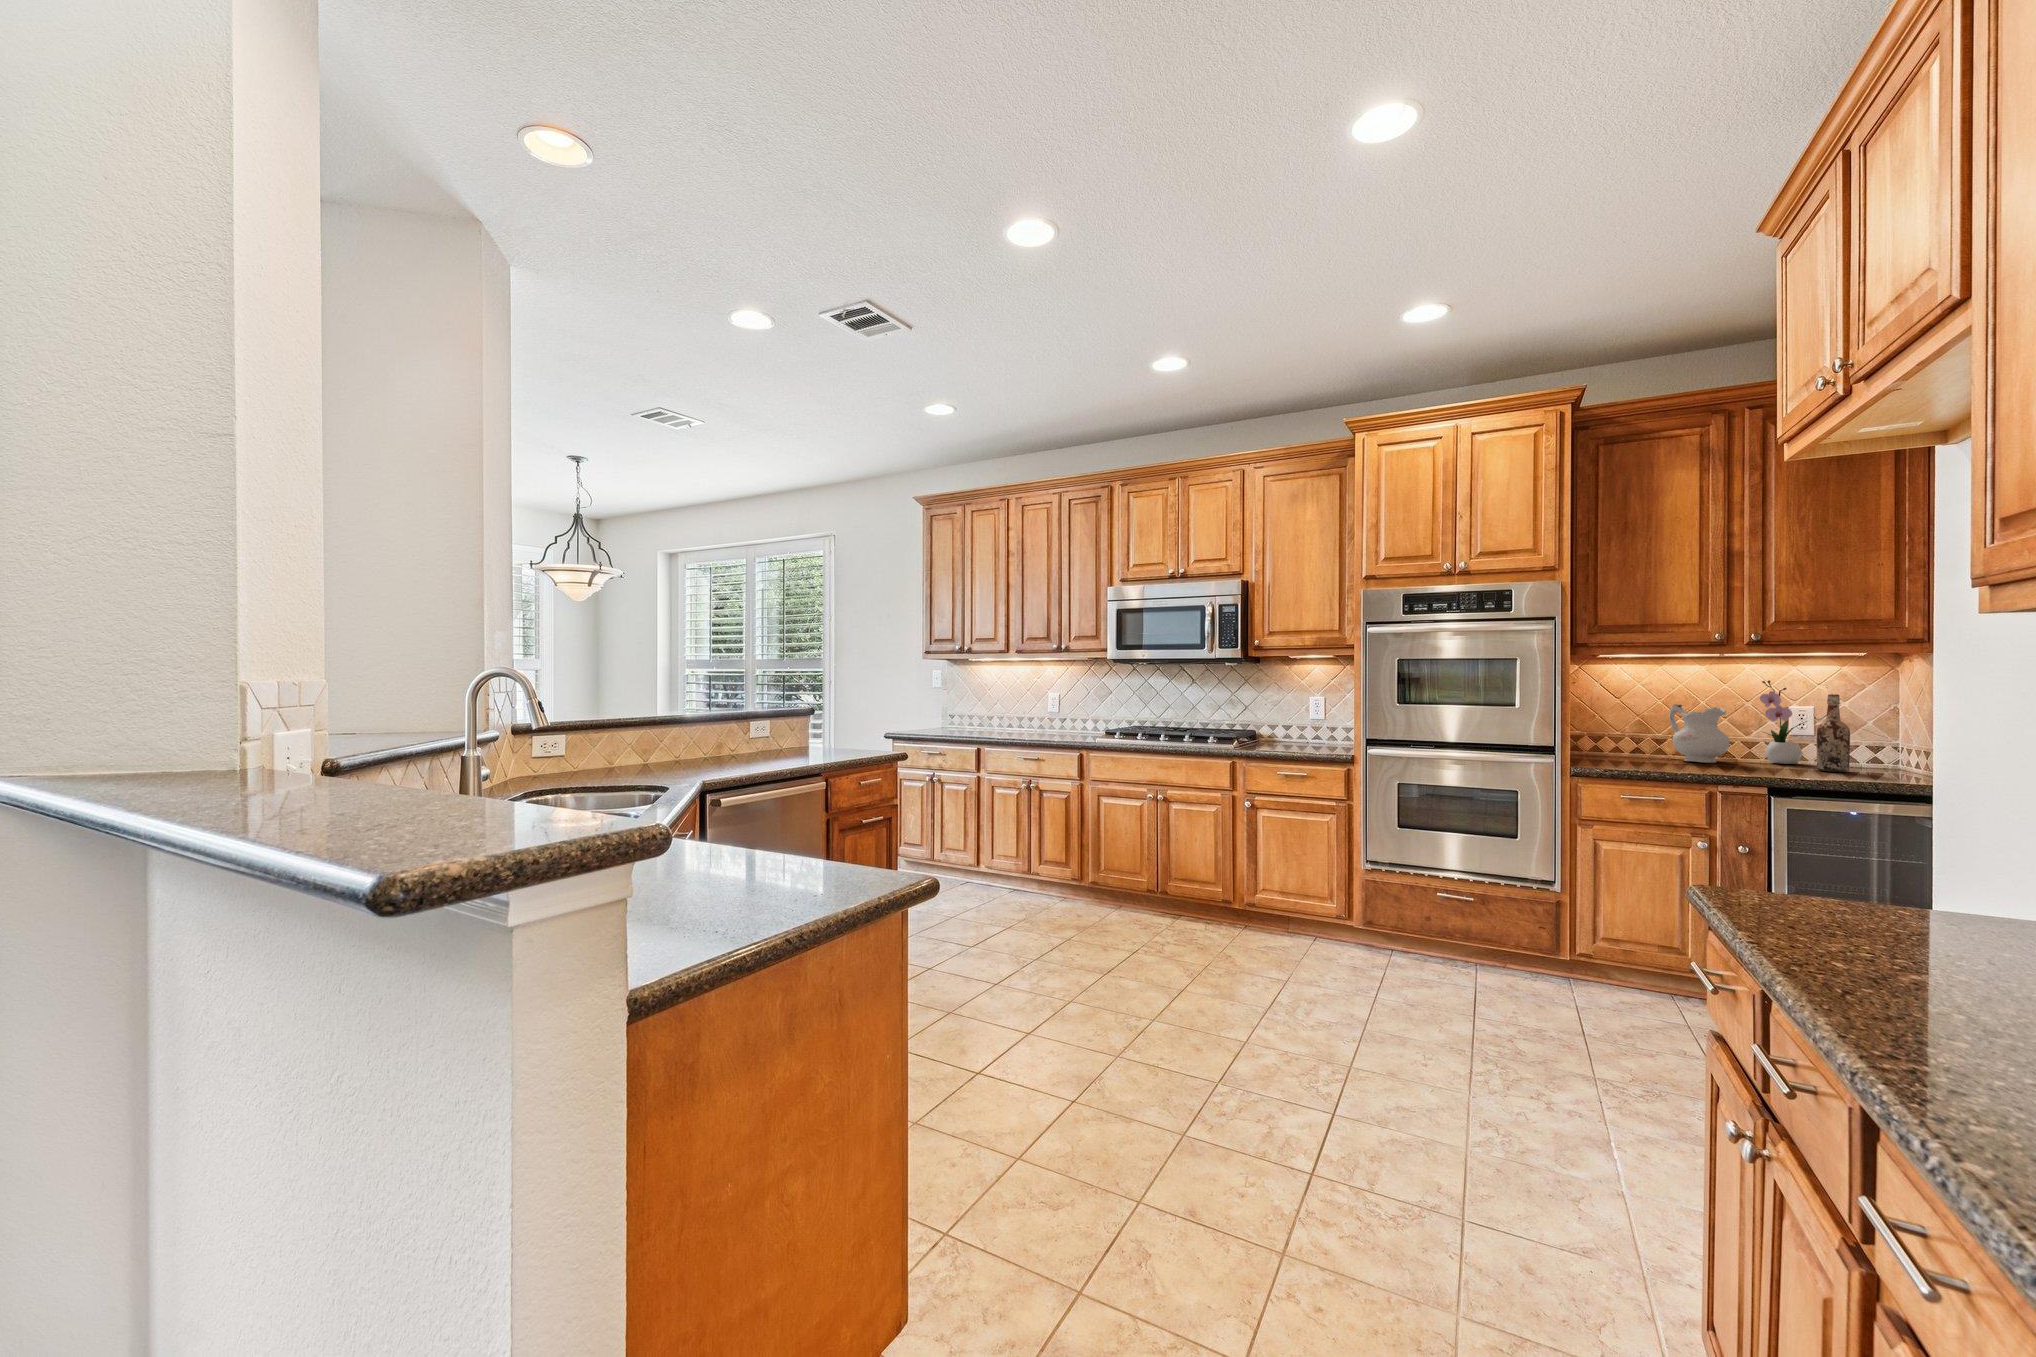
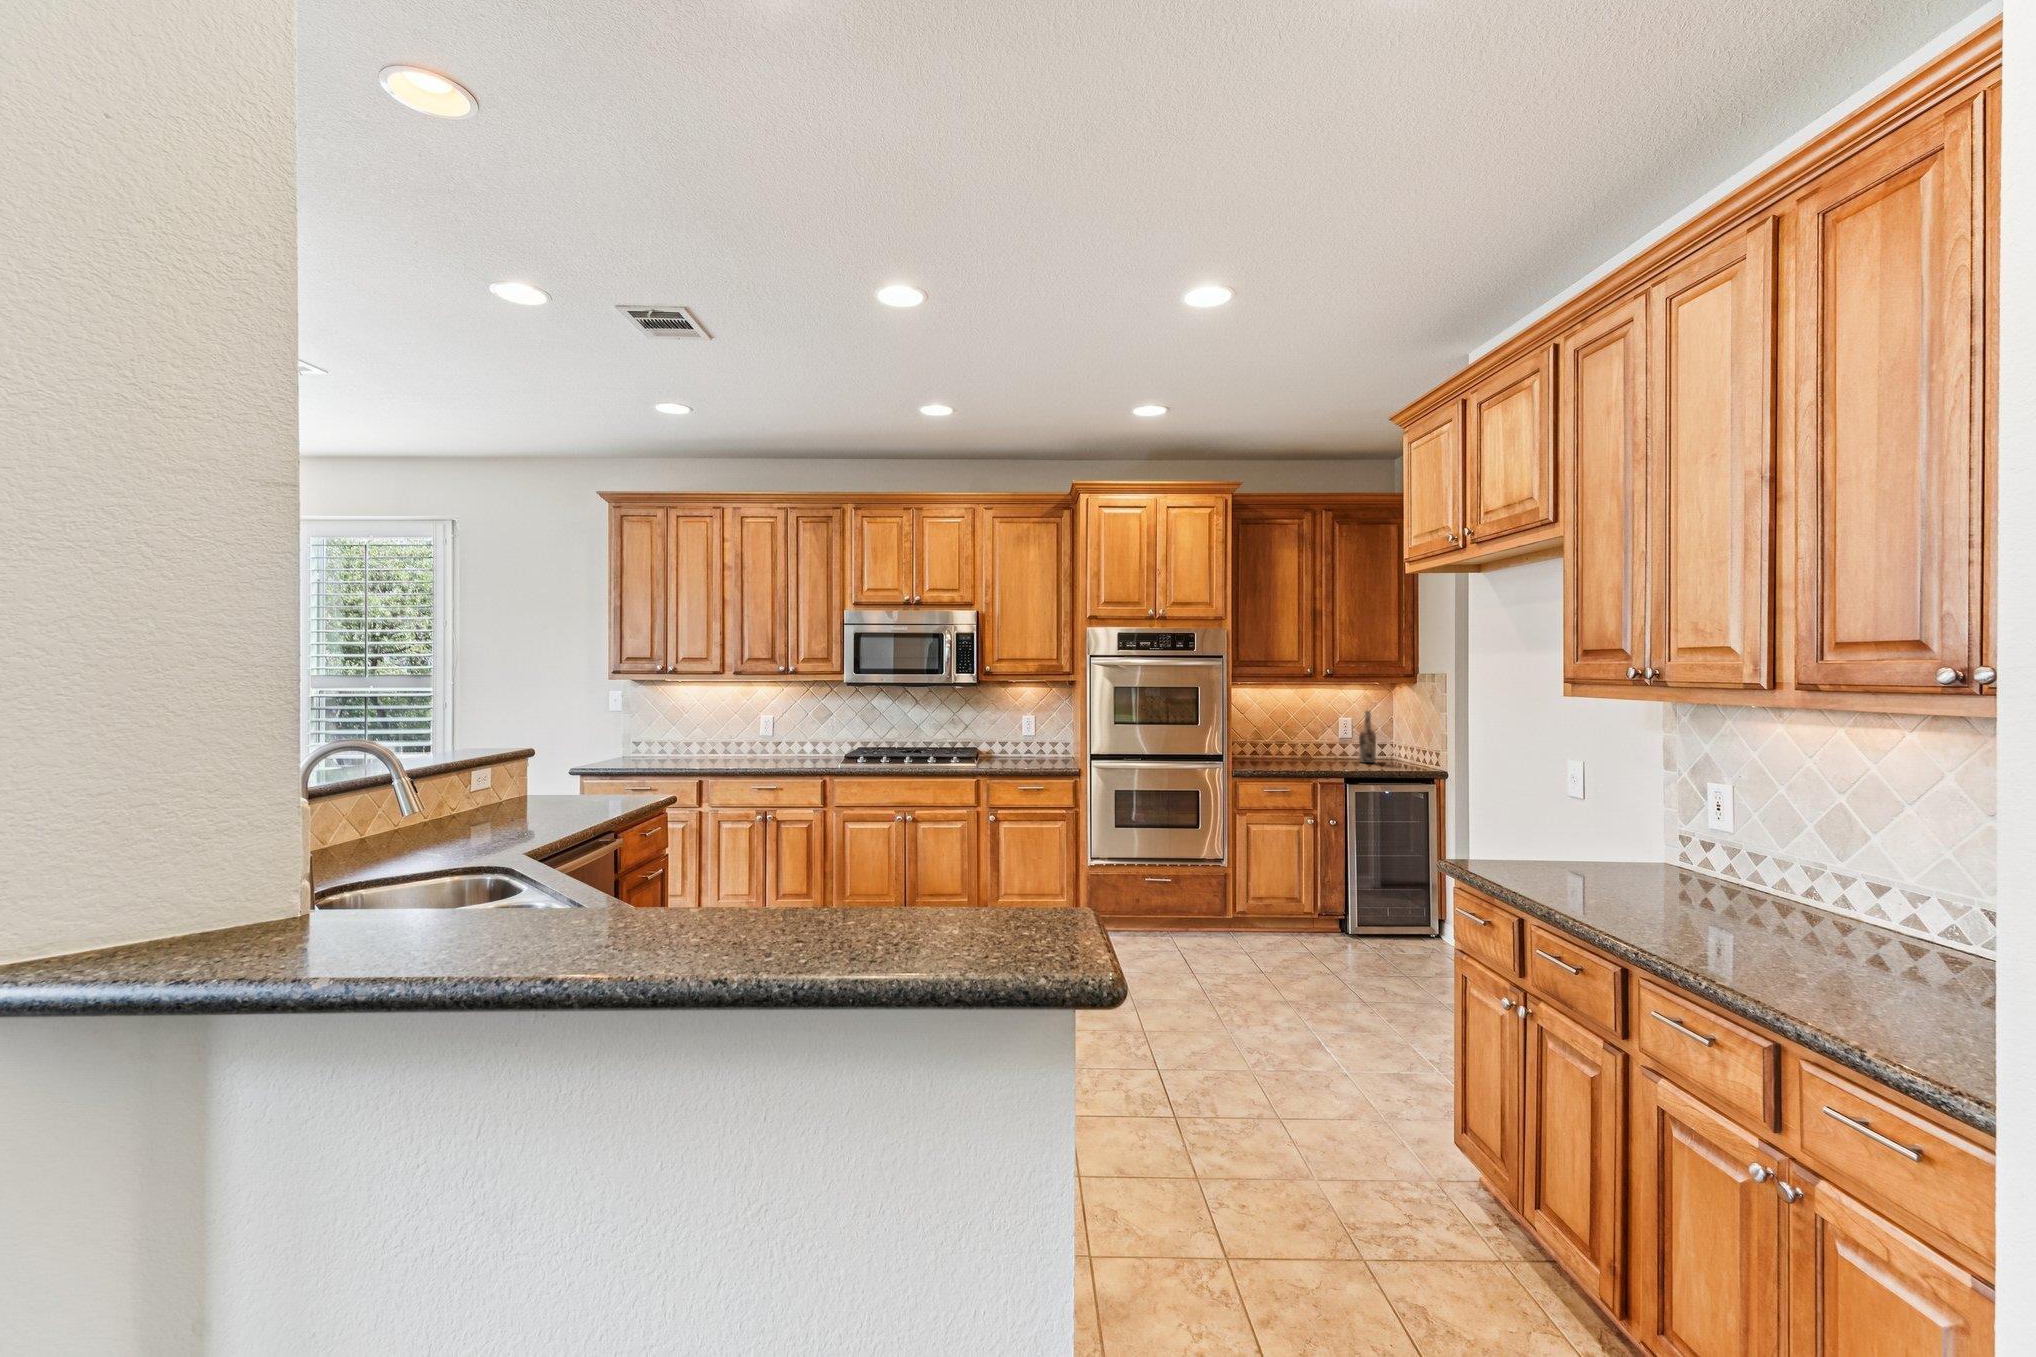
flower arrangement: present [1760,680,1806,764] -> none [1326,701,1350,758]
ceramic pitcher: present [1669,704,1729,763] -> none [1275,718,1311,760]

